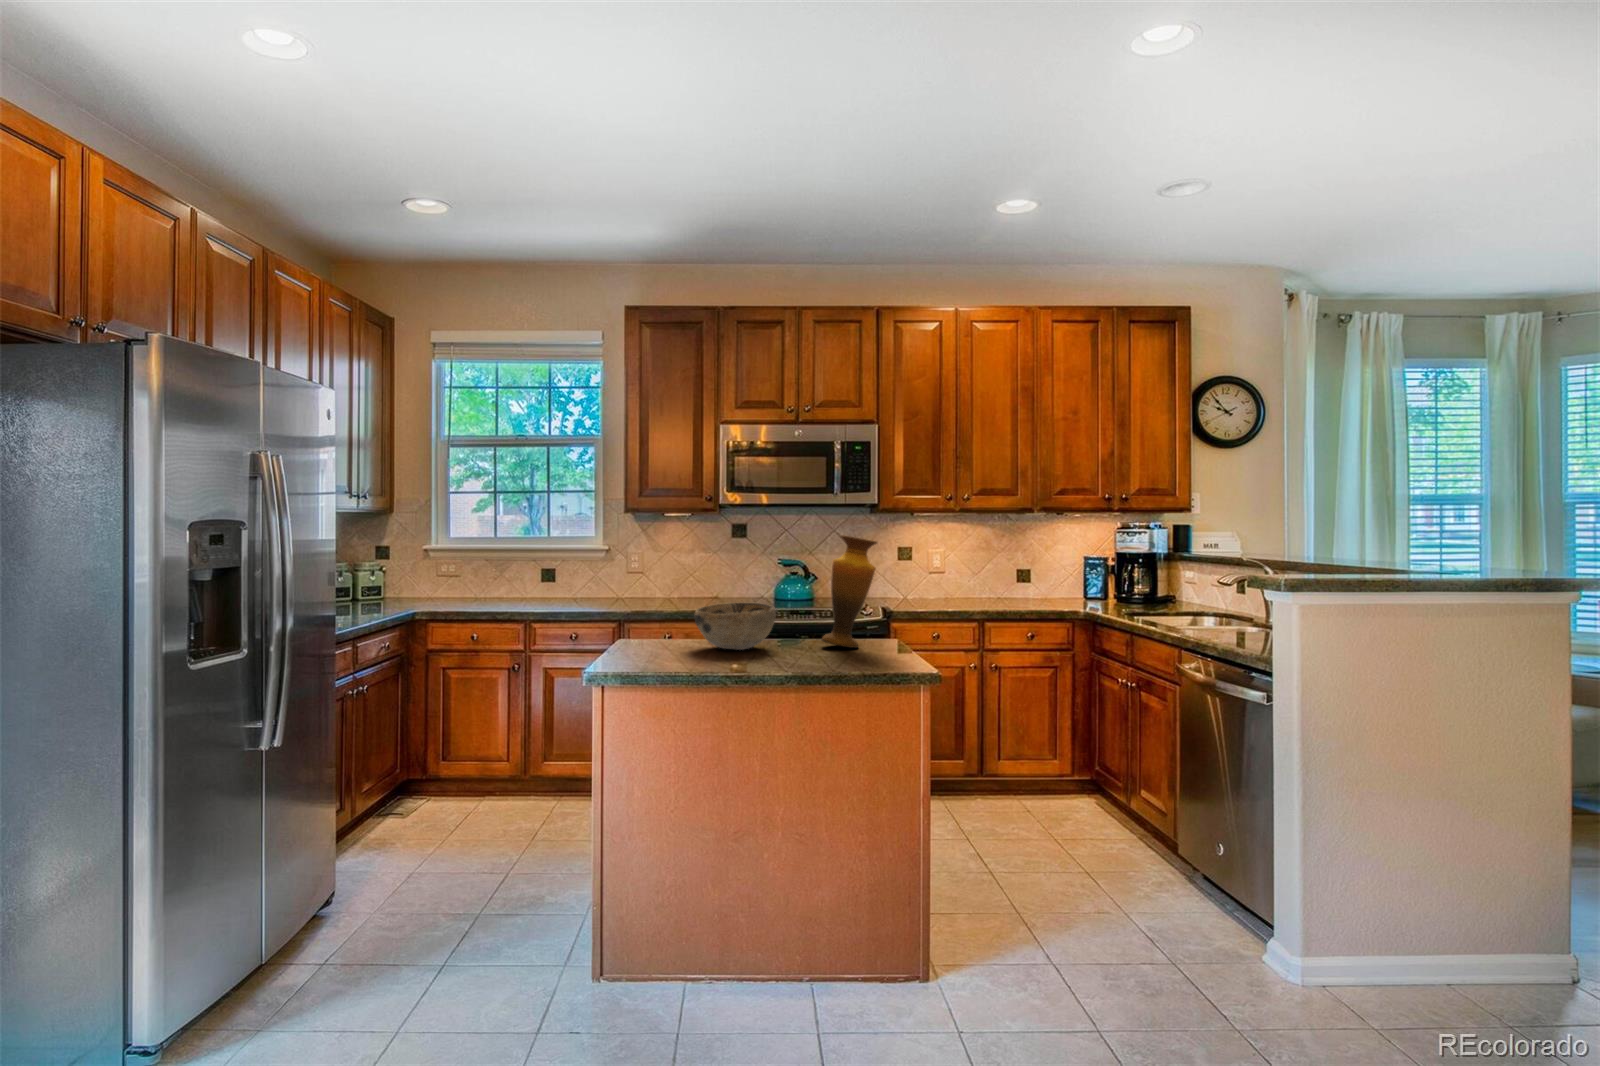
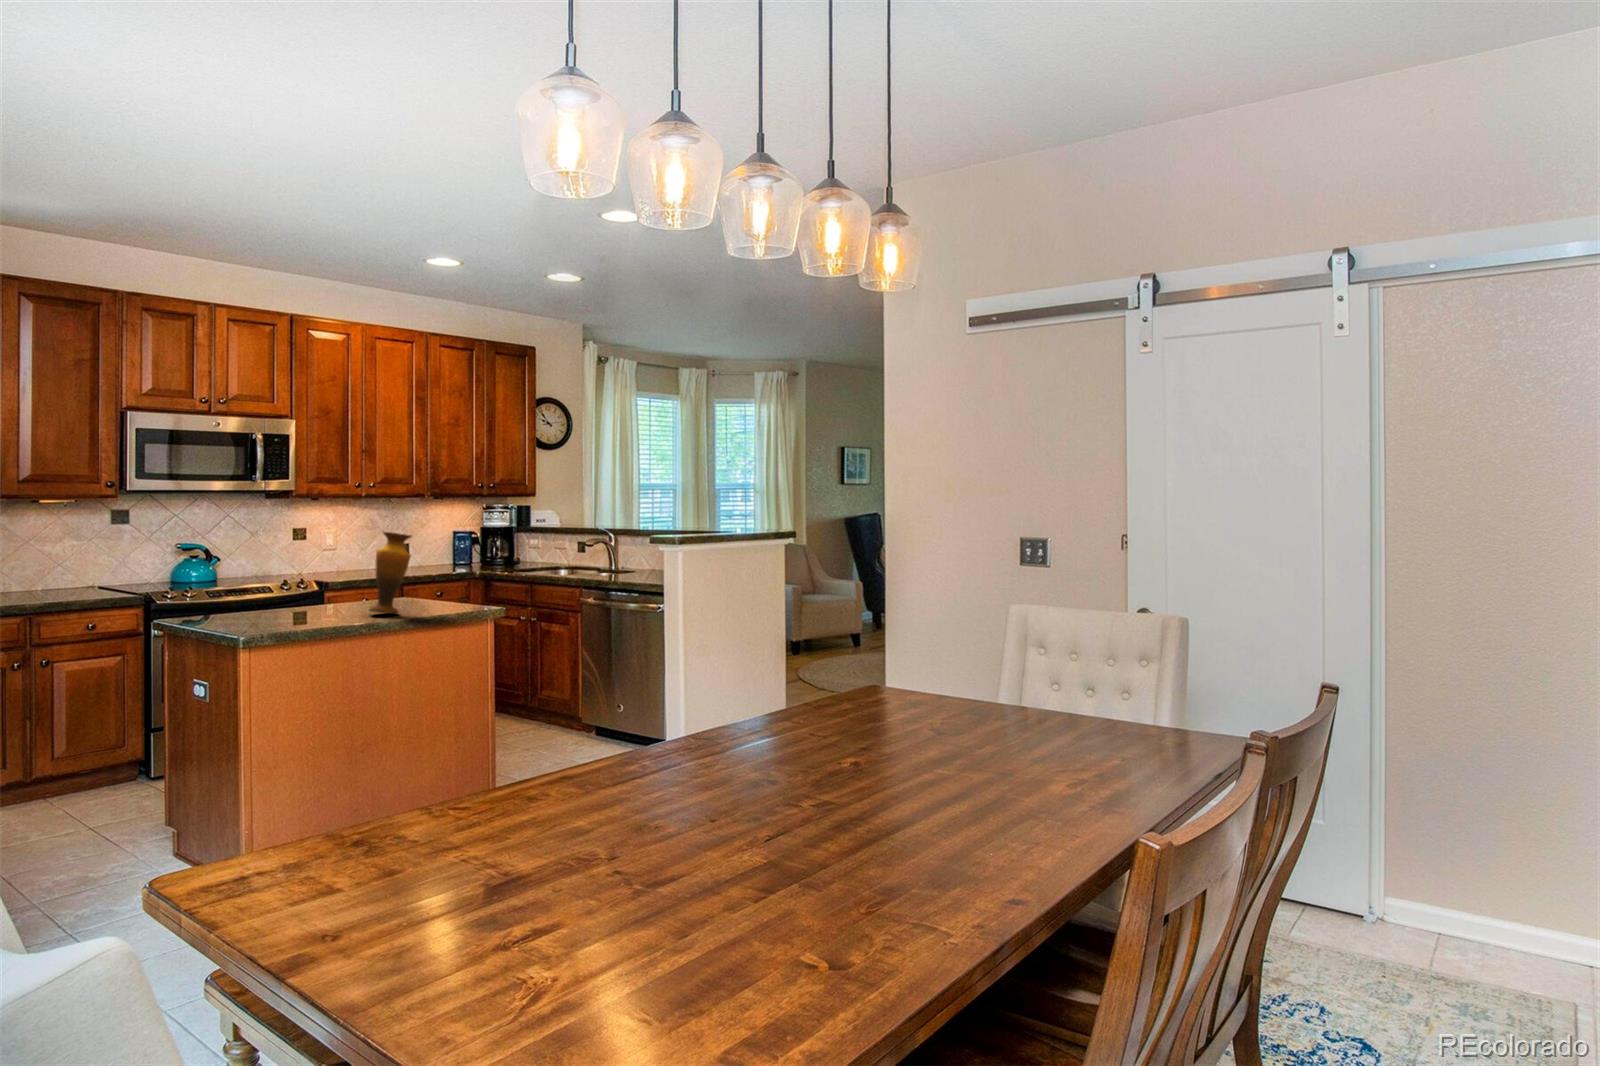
decorative bowl: present [694,603,776,650] -> none [268,587,341,625]

